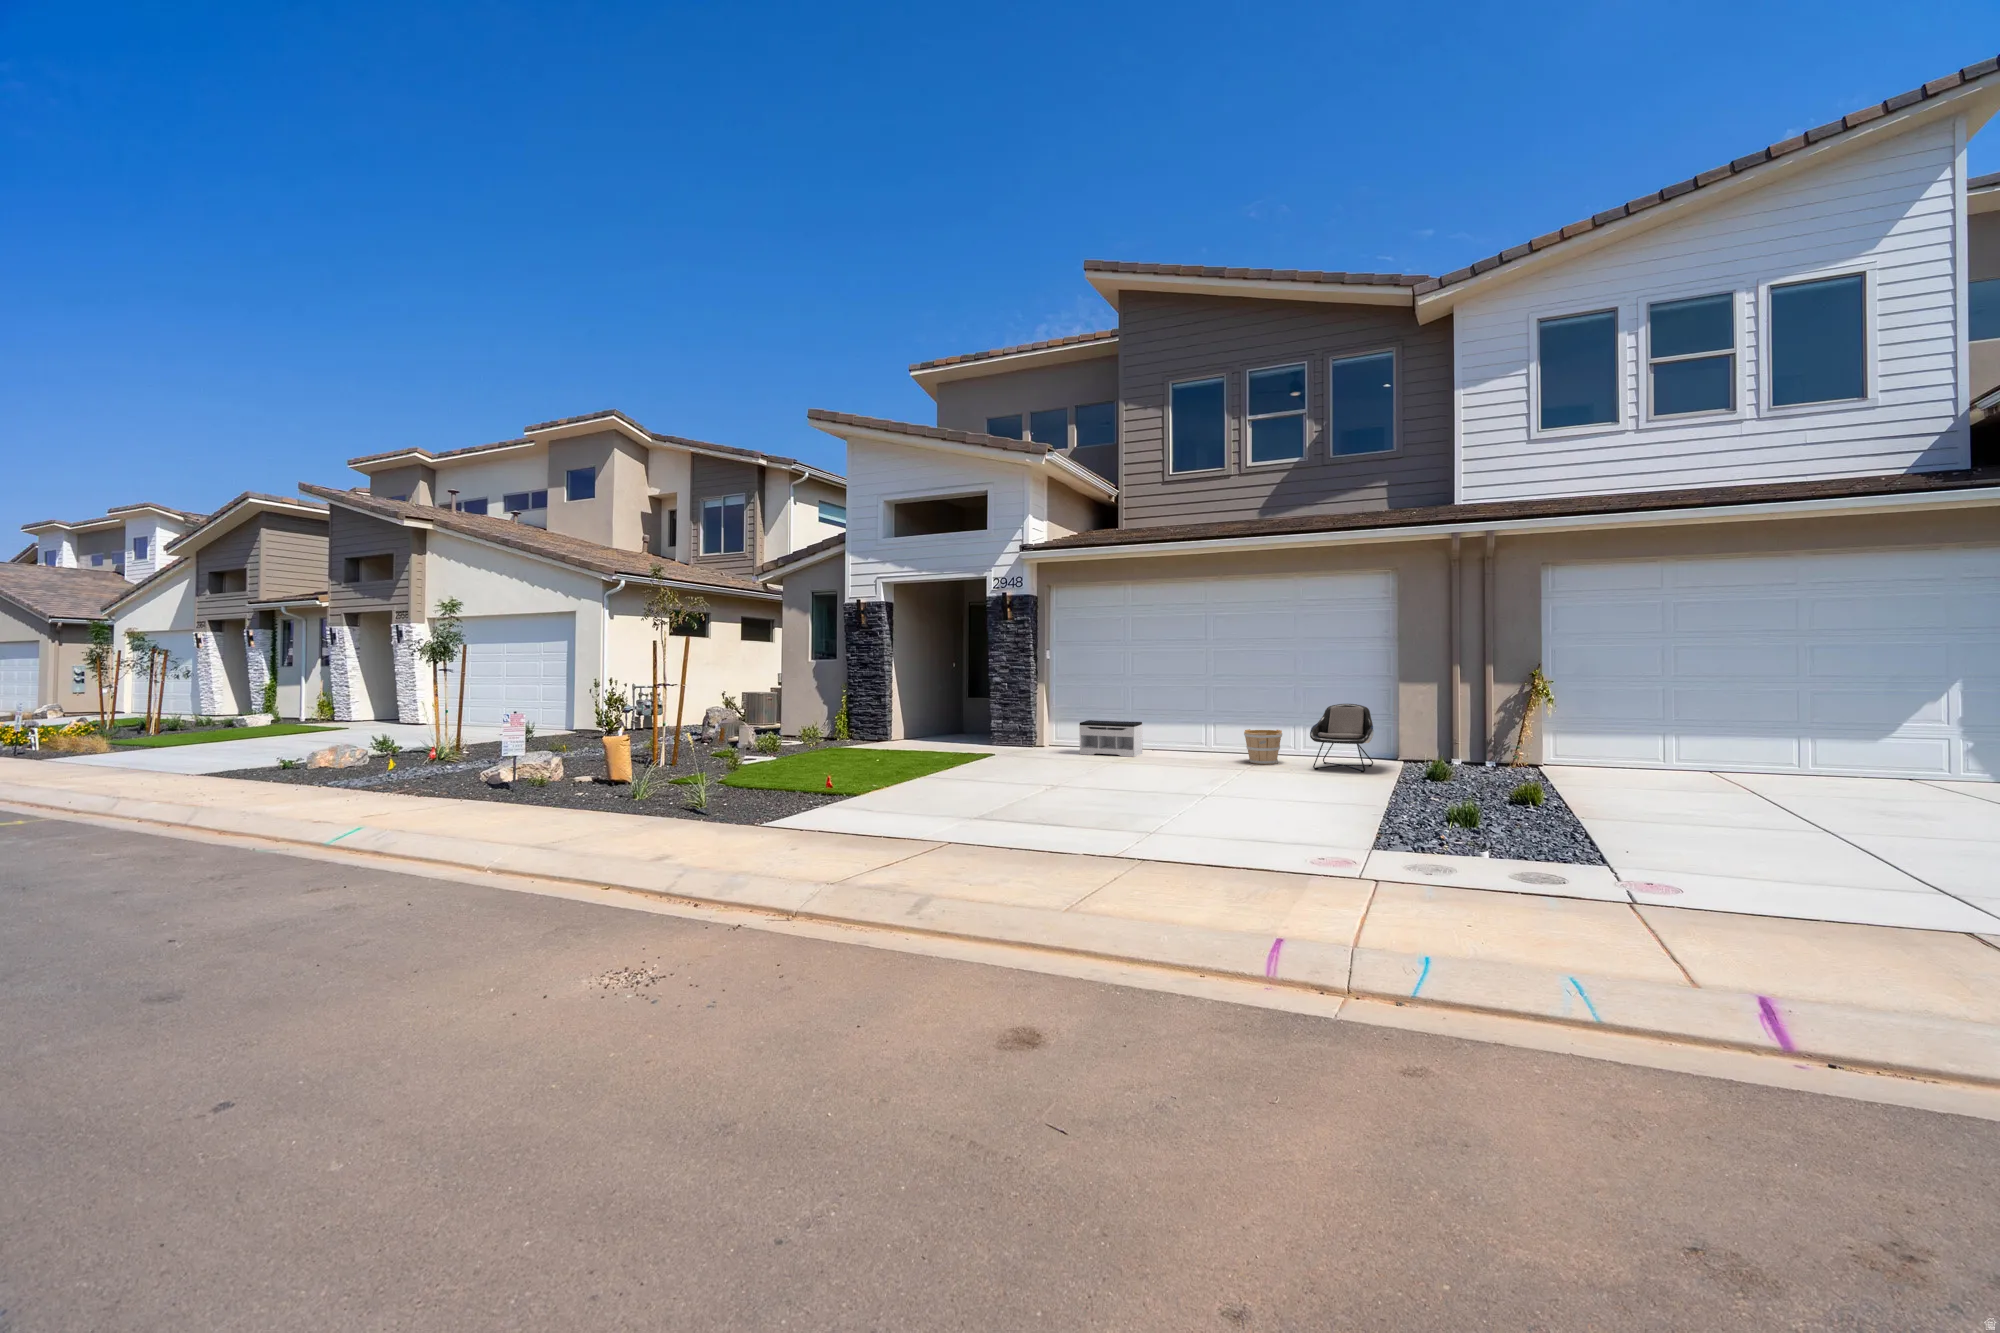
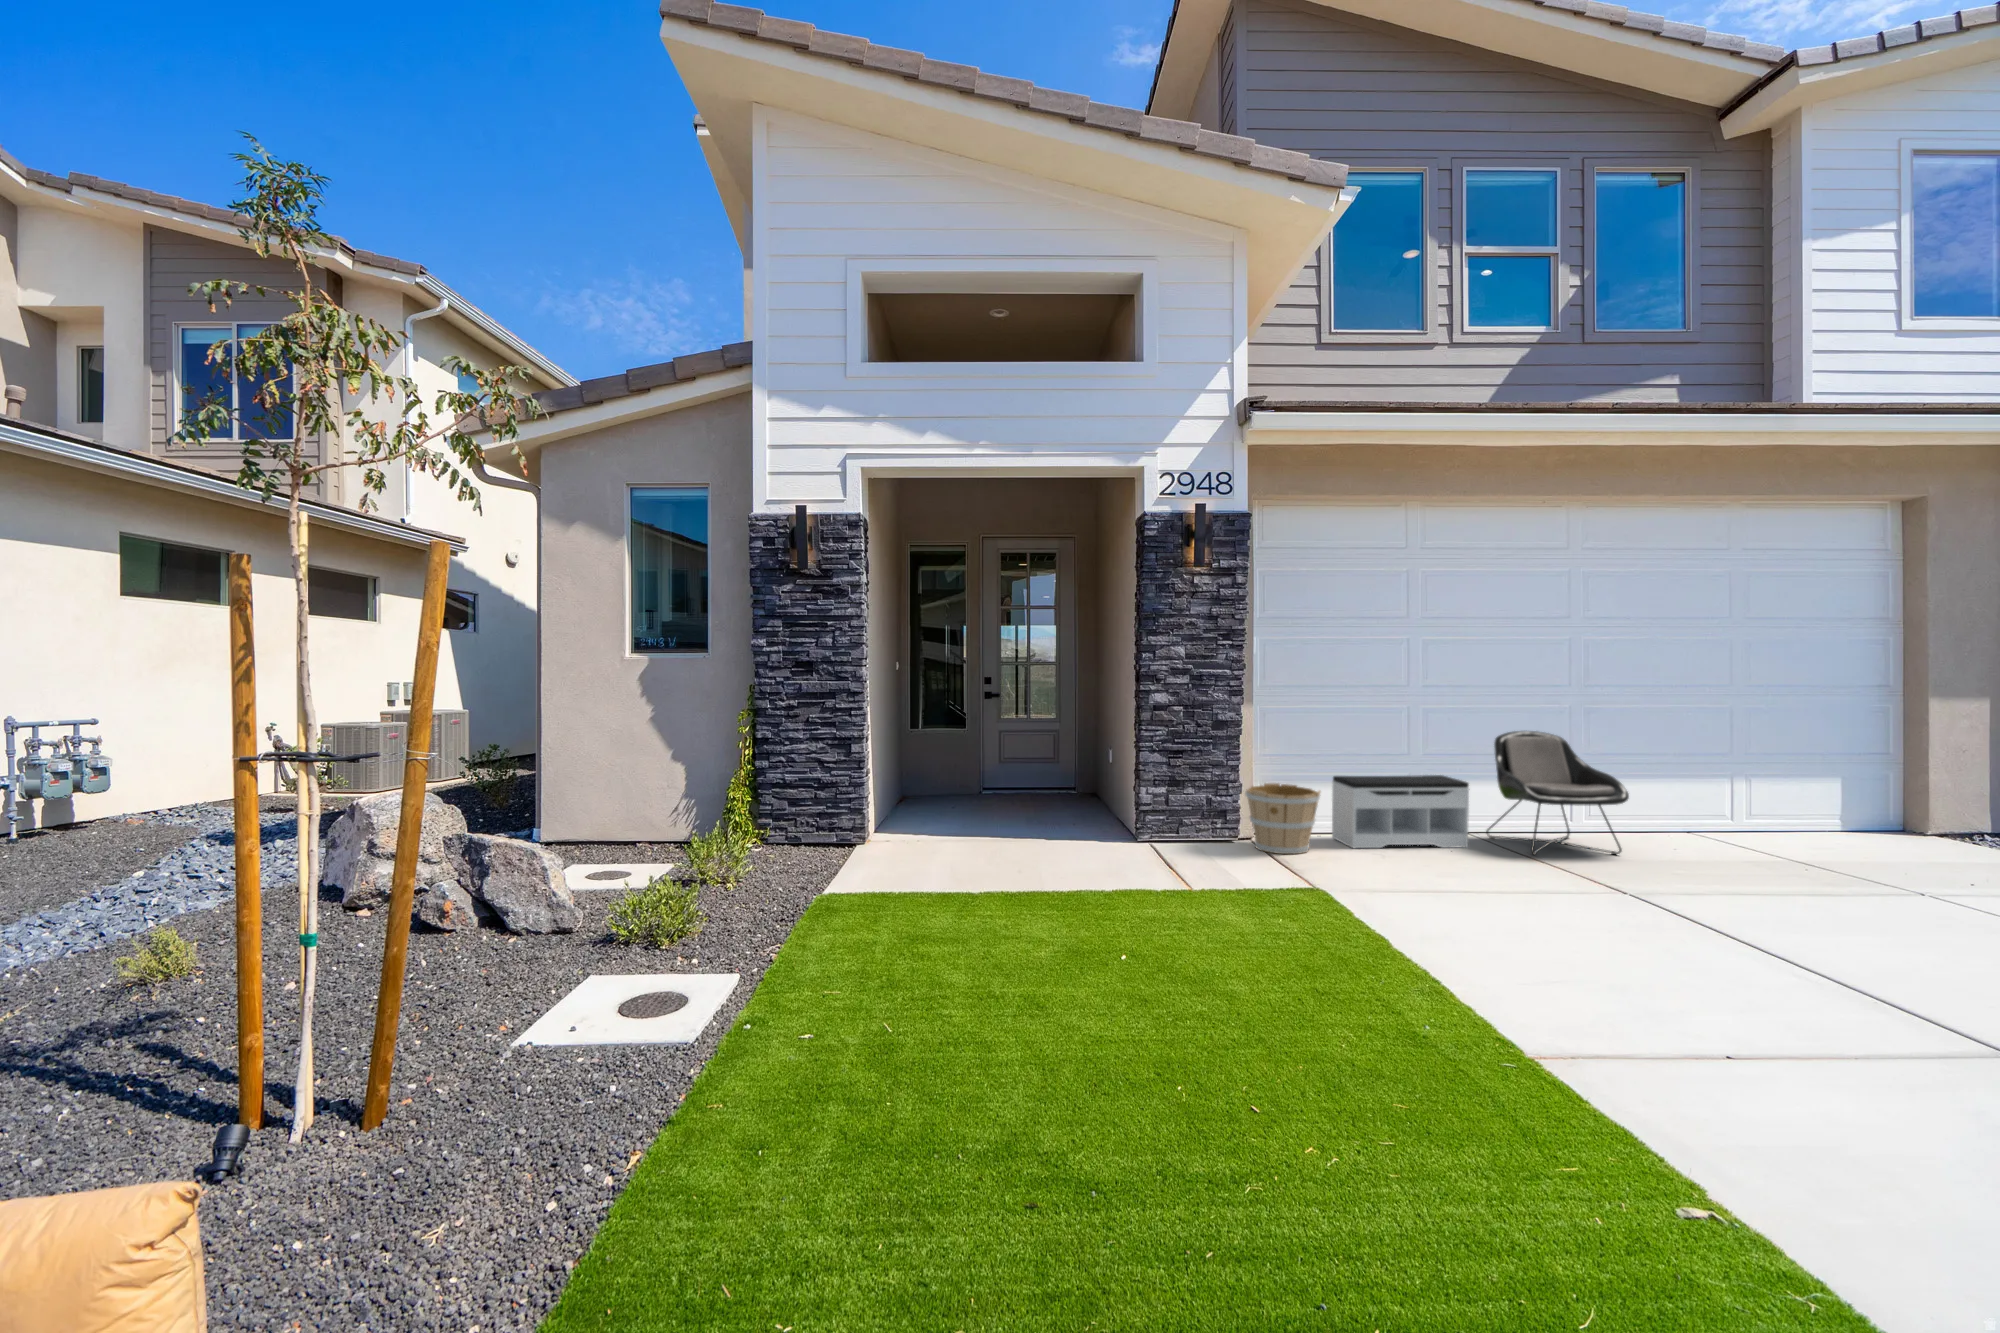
lounge chair: present [1310,704,1374,772] -> present [1486,731,1629,855]
wooden bucket: present [1244,729,1282,764] -> present [1245,783,1320,854]

